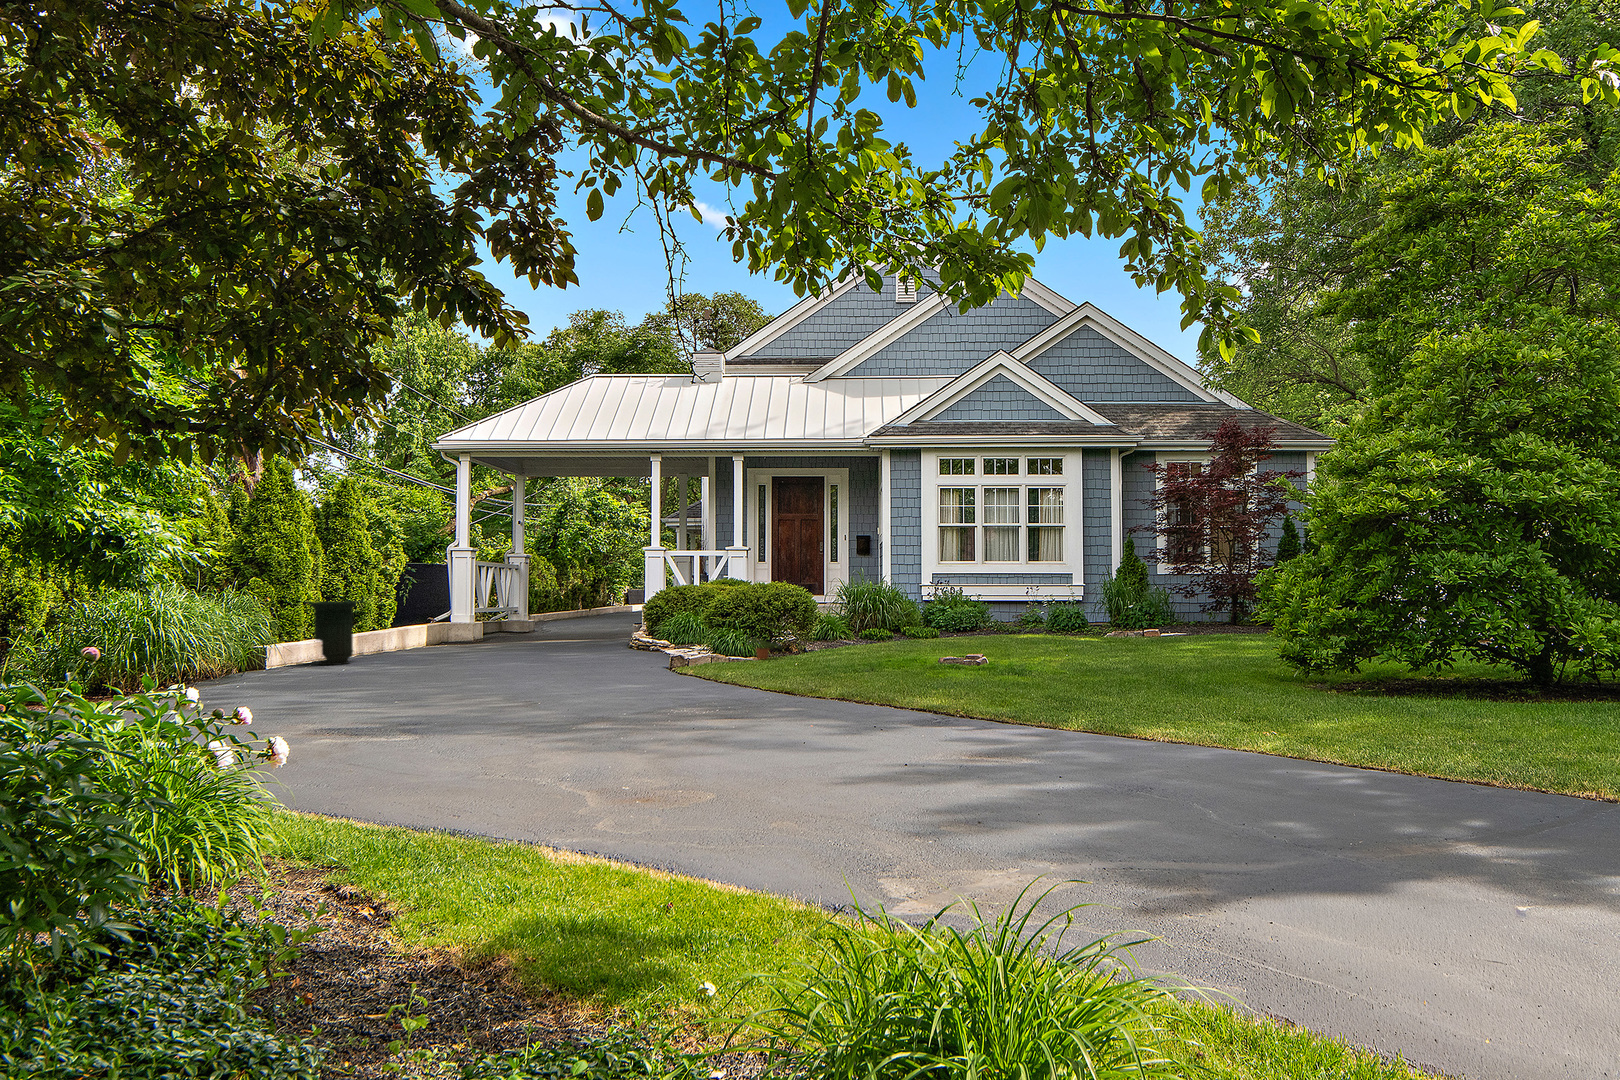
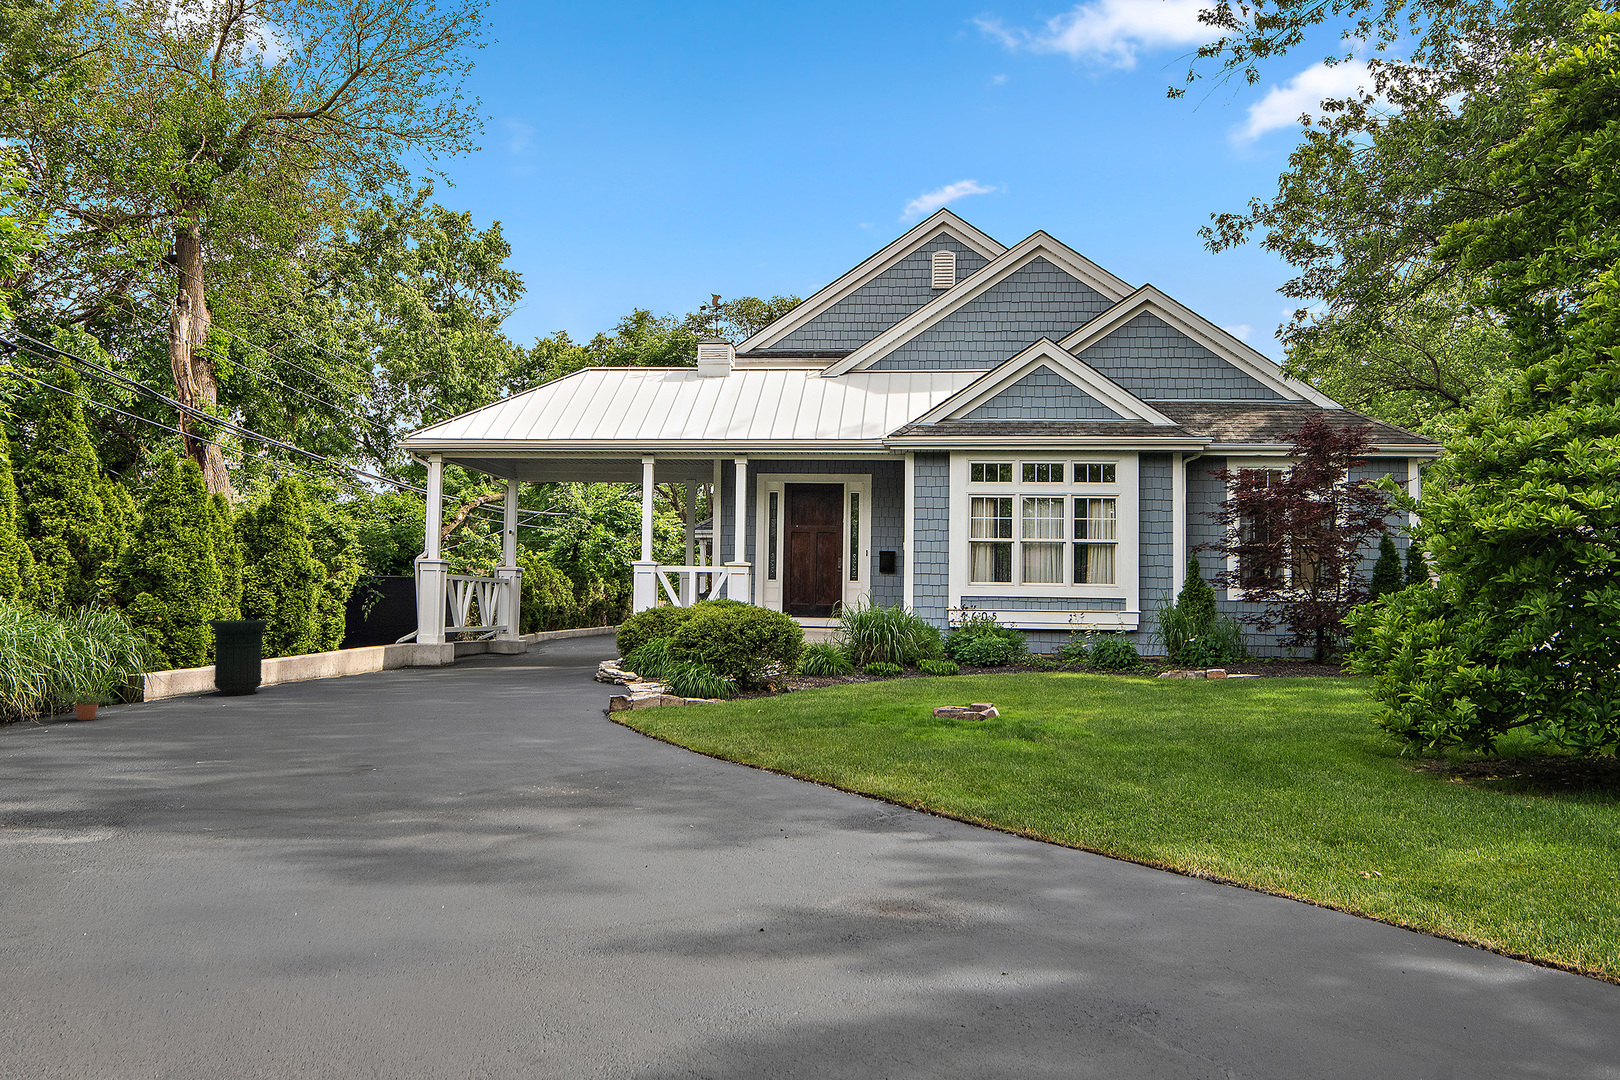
potted plant: present [748,638,780,659] -> present [53,691,117,720]

